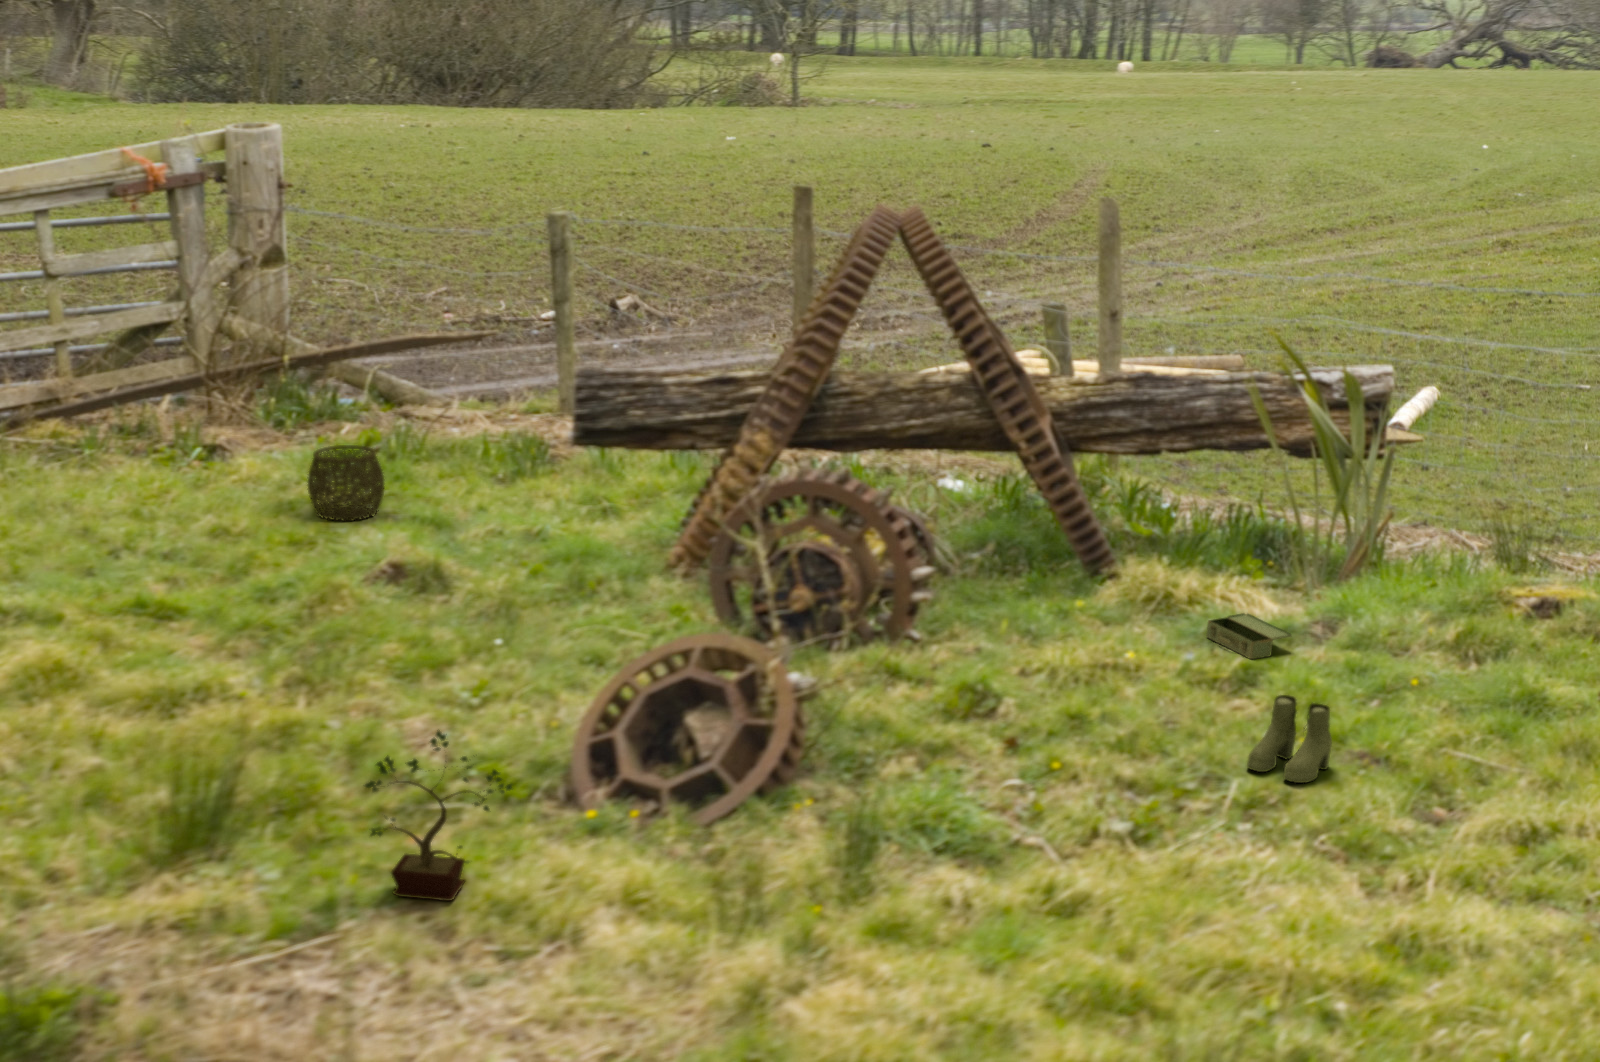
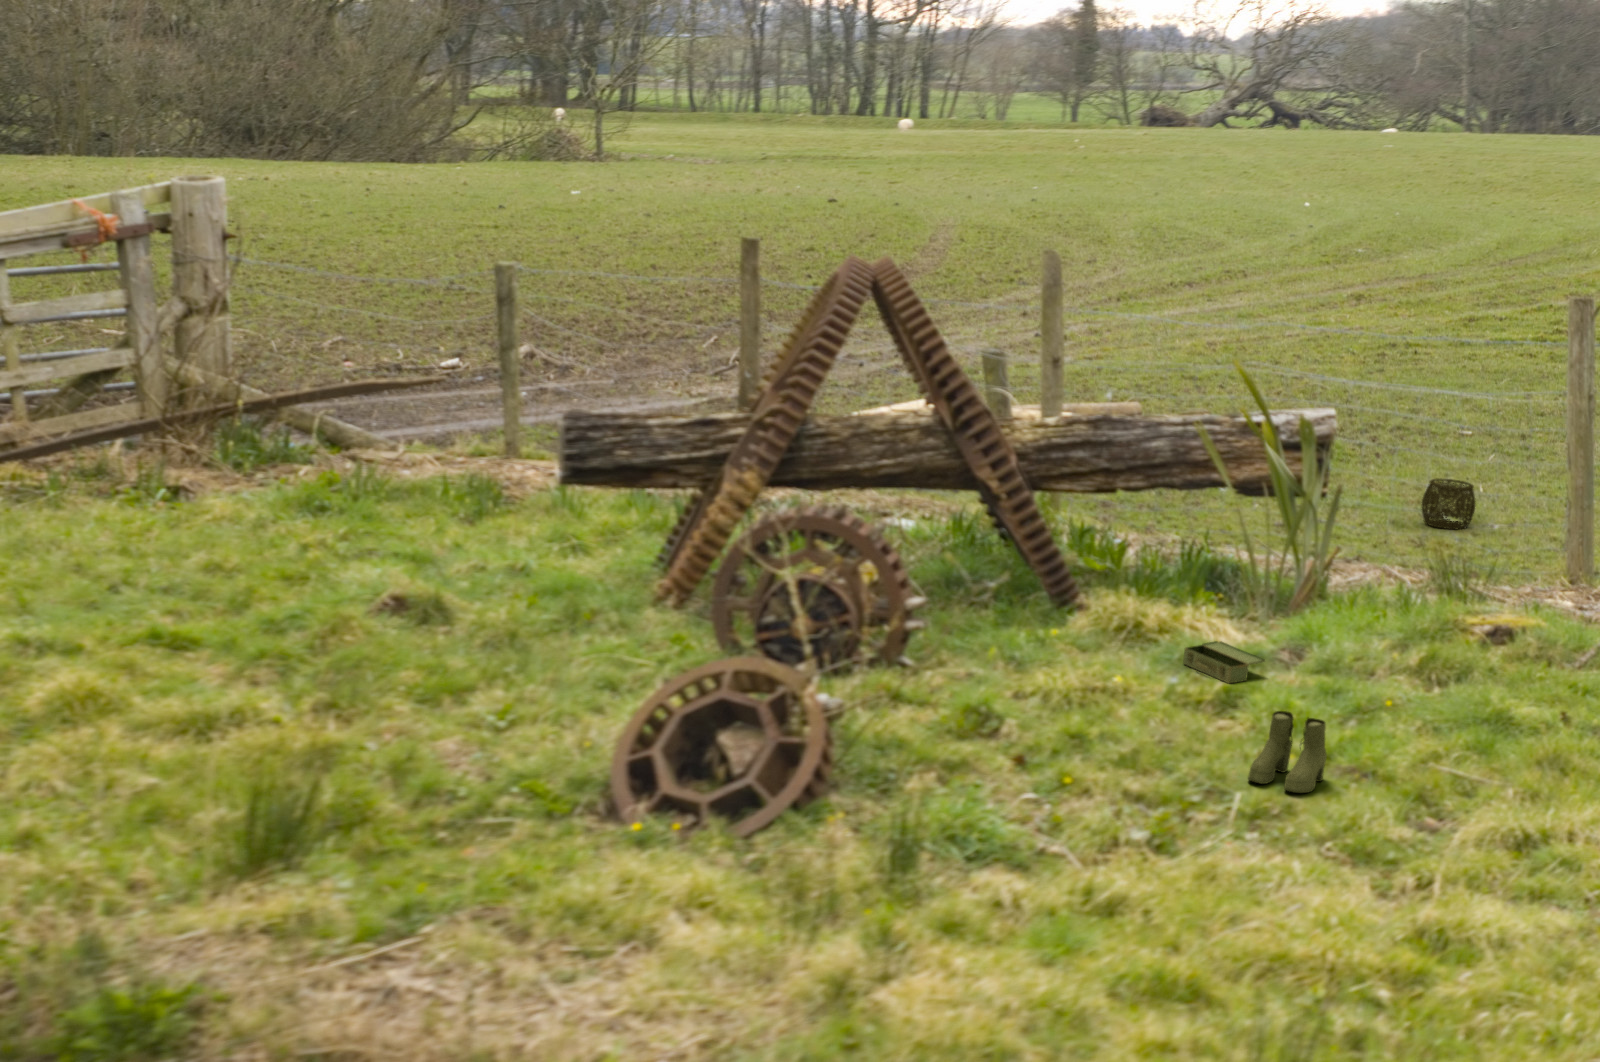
woven basket: present [307,445,385,521] -> present [1421,479,1475,530]
potted plant: present [365,730,513,901] -> none [431,739,587,911]

